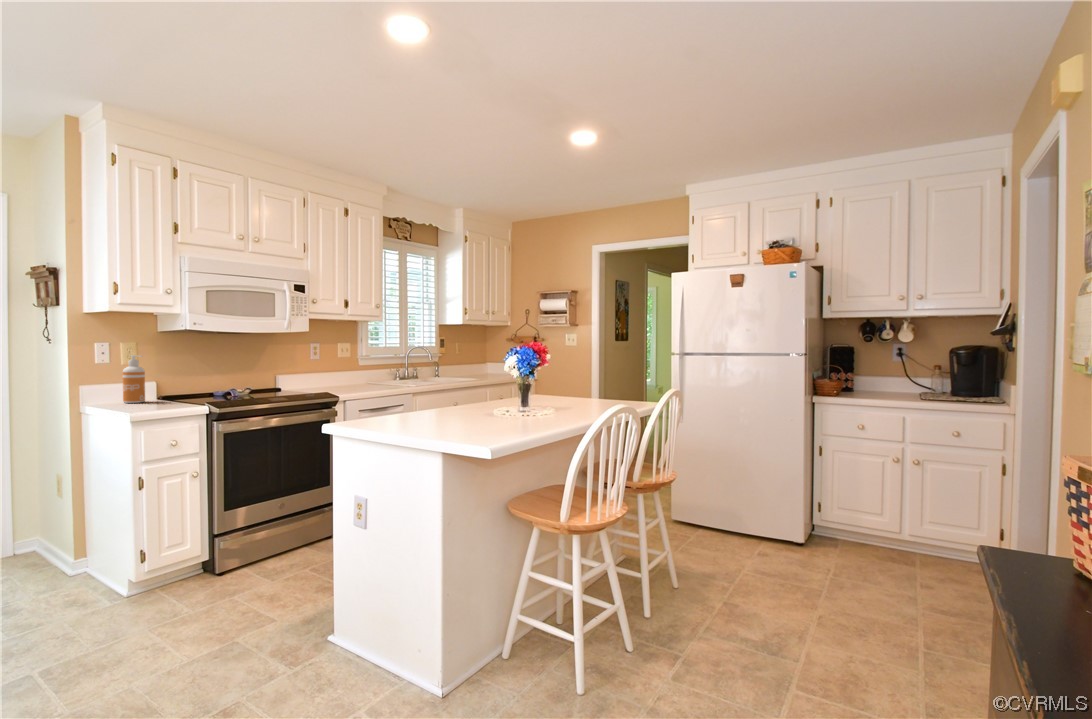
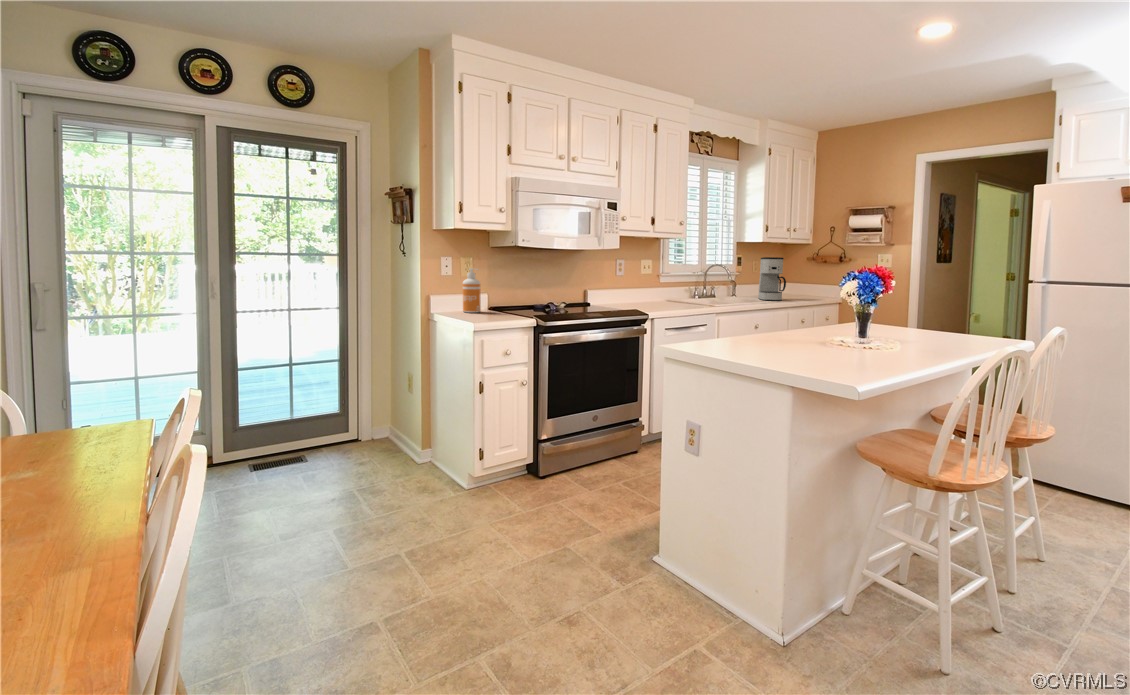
coffee maker: none [463,338,487,379] -> present [758,257,786,301]

